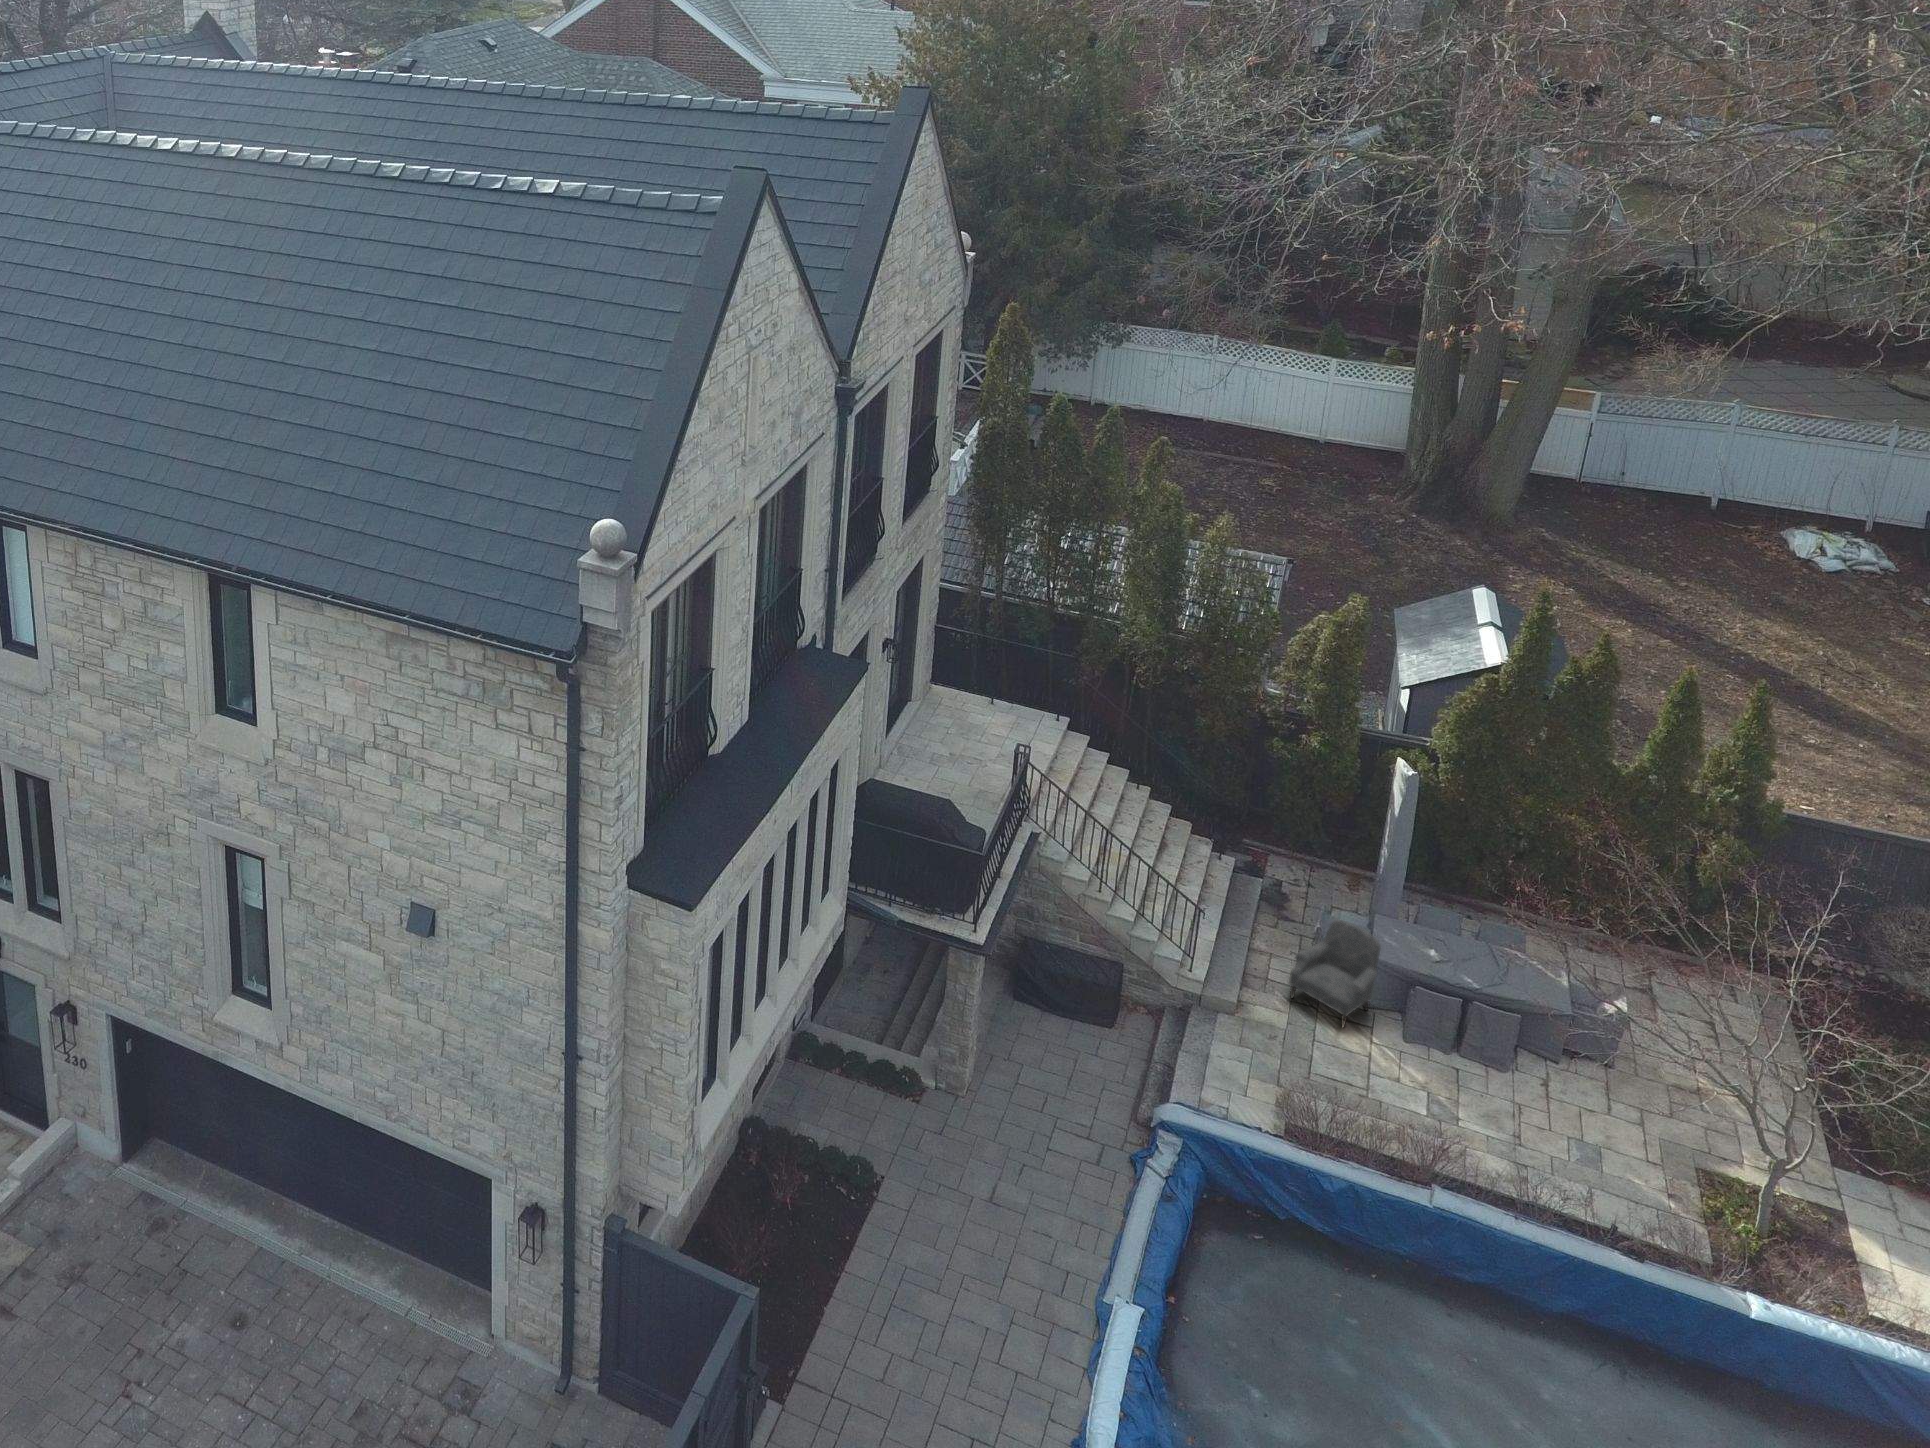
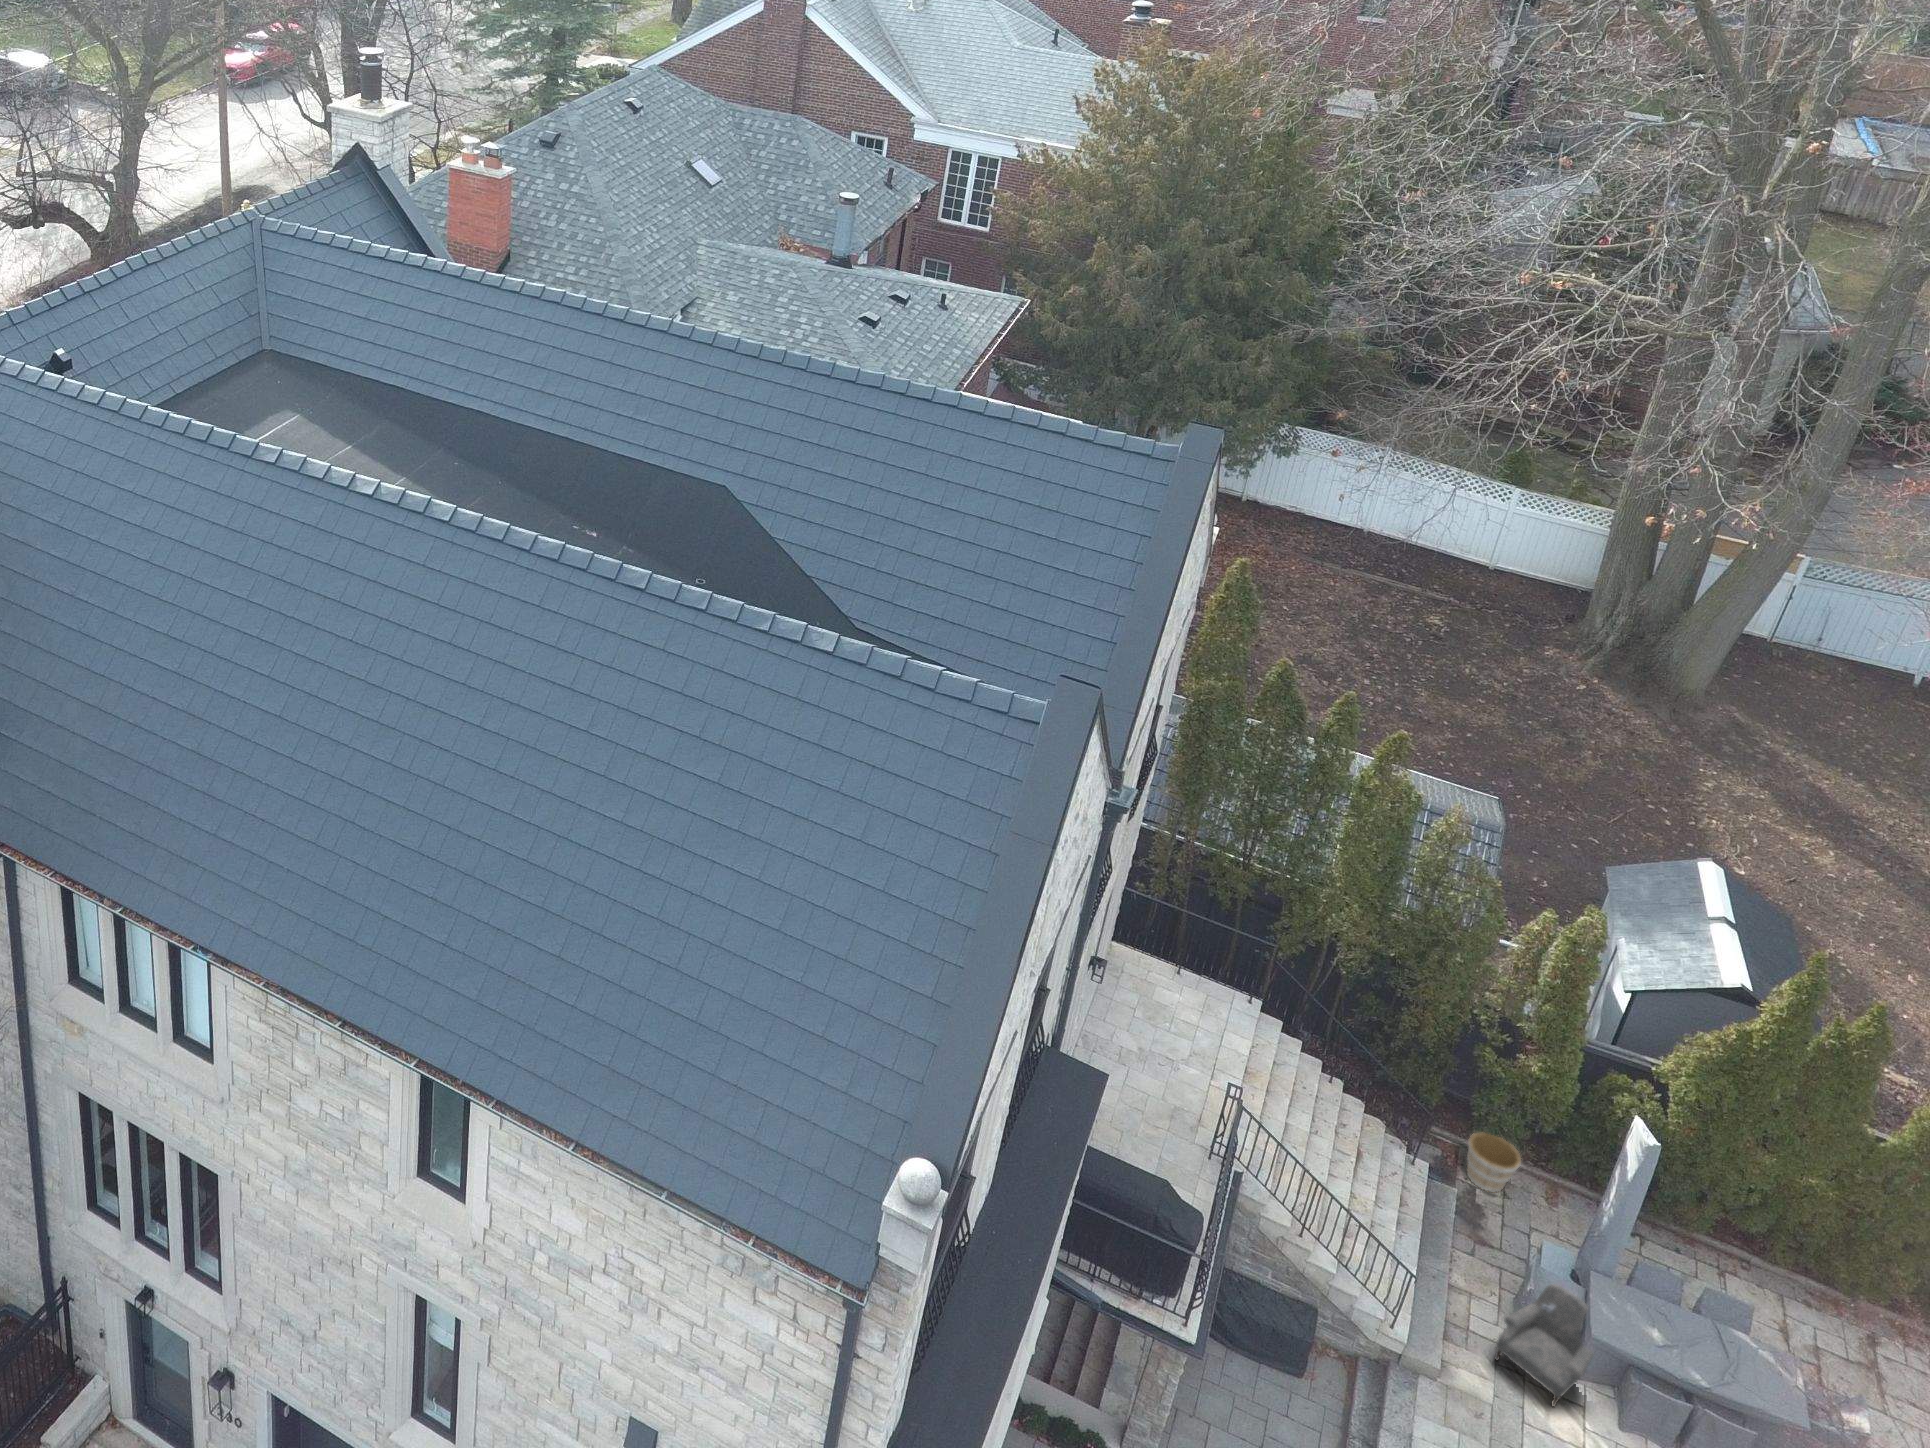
wooden bucket: none [1271,831,1319,883] -> present [1467,1132,1521,1192]

